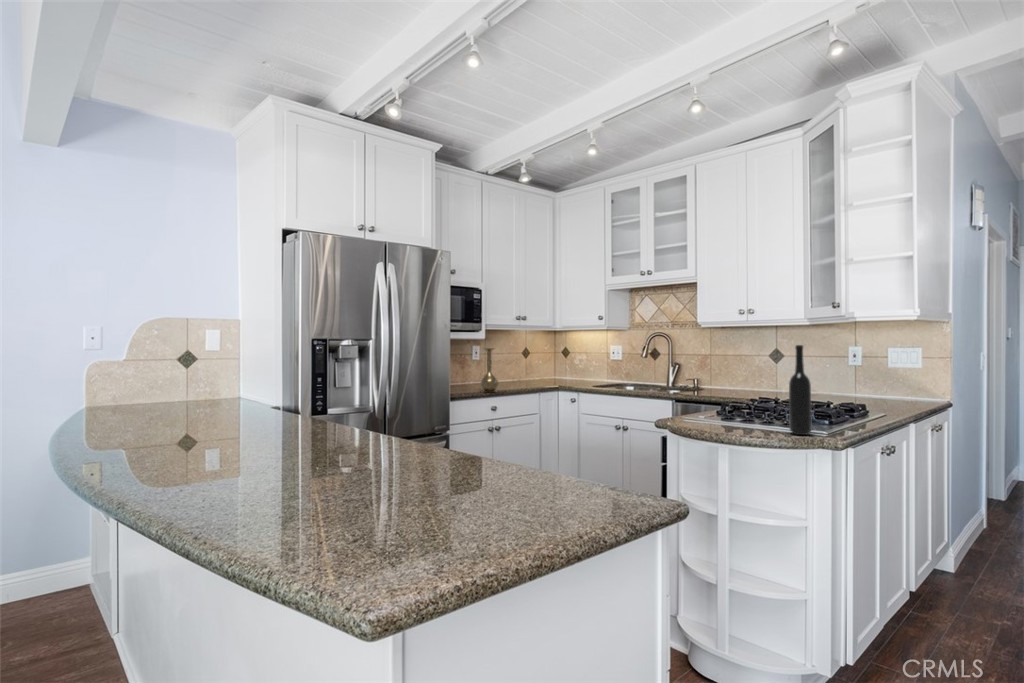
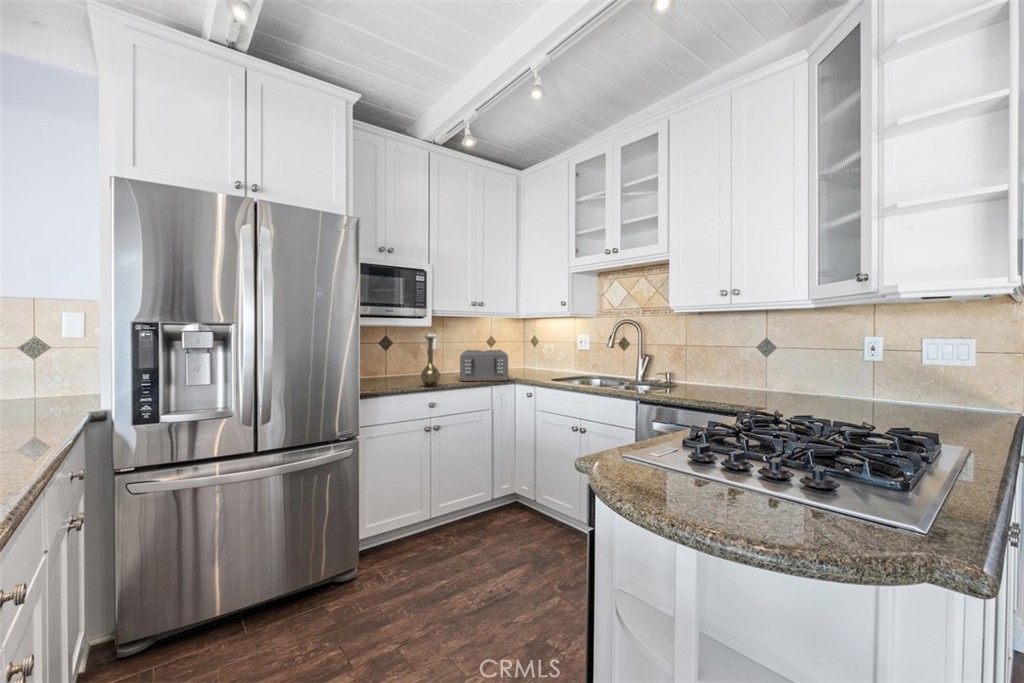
bottle: present [789,345,812,435] -> none [835,332,890,529]
toaster: none [505,361,555,388] -> present [460,350,509,381]

